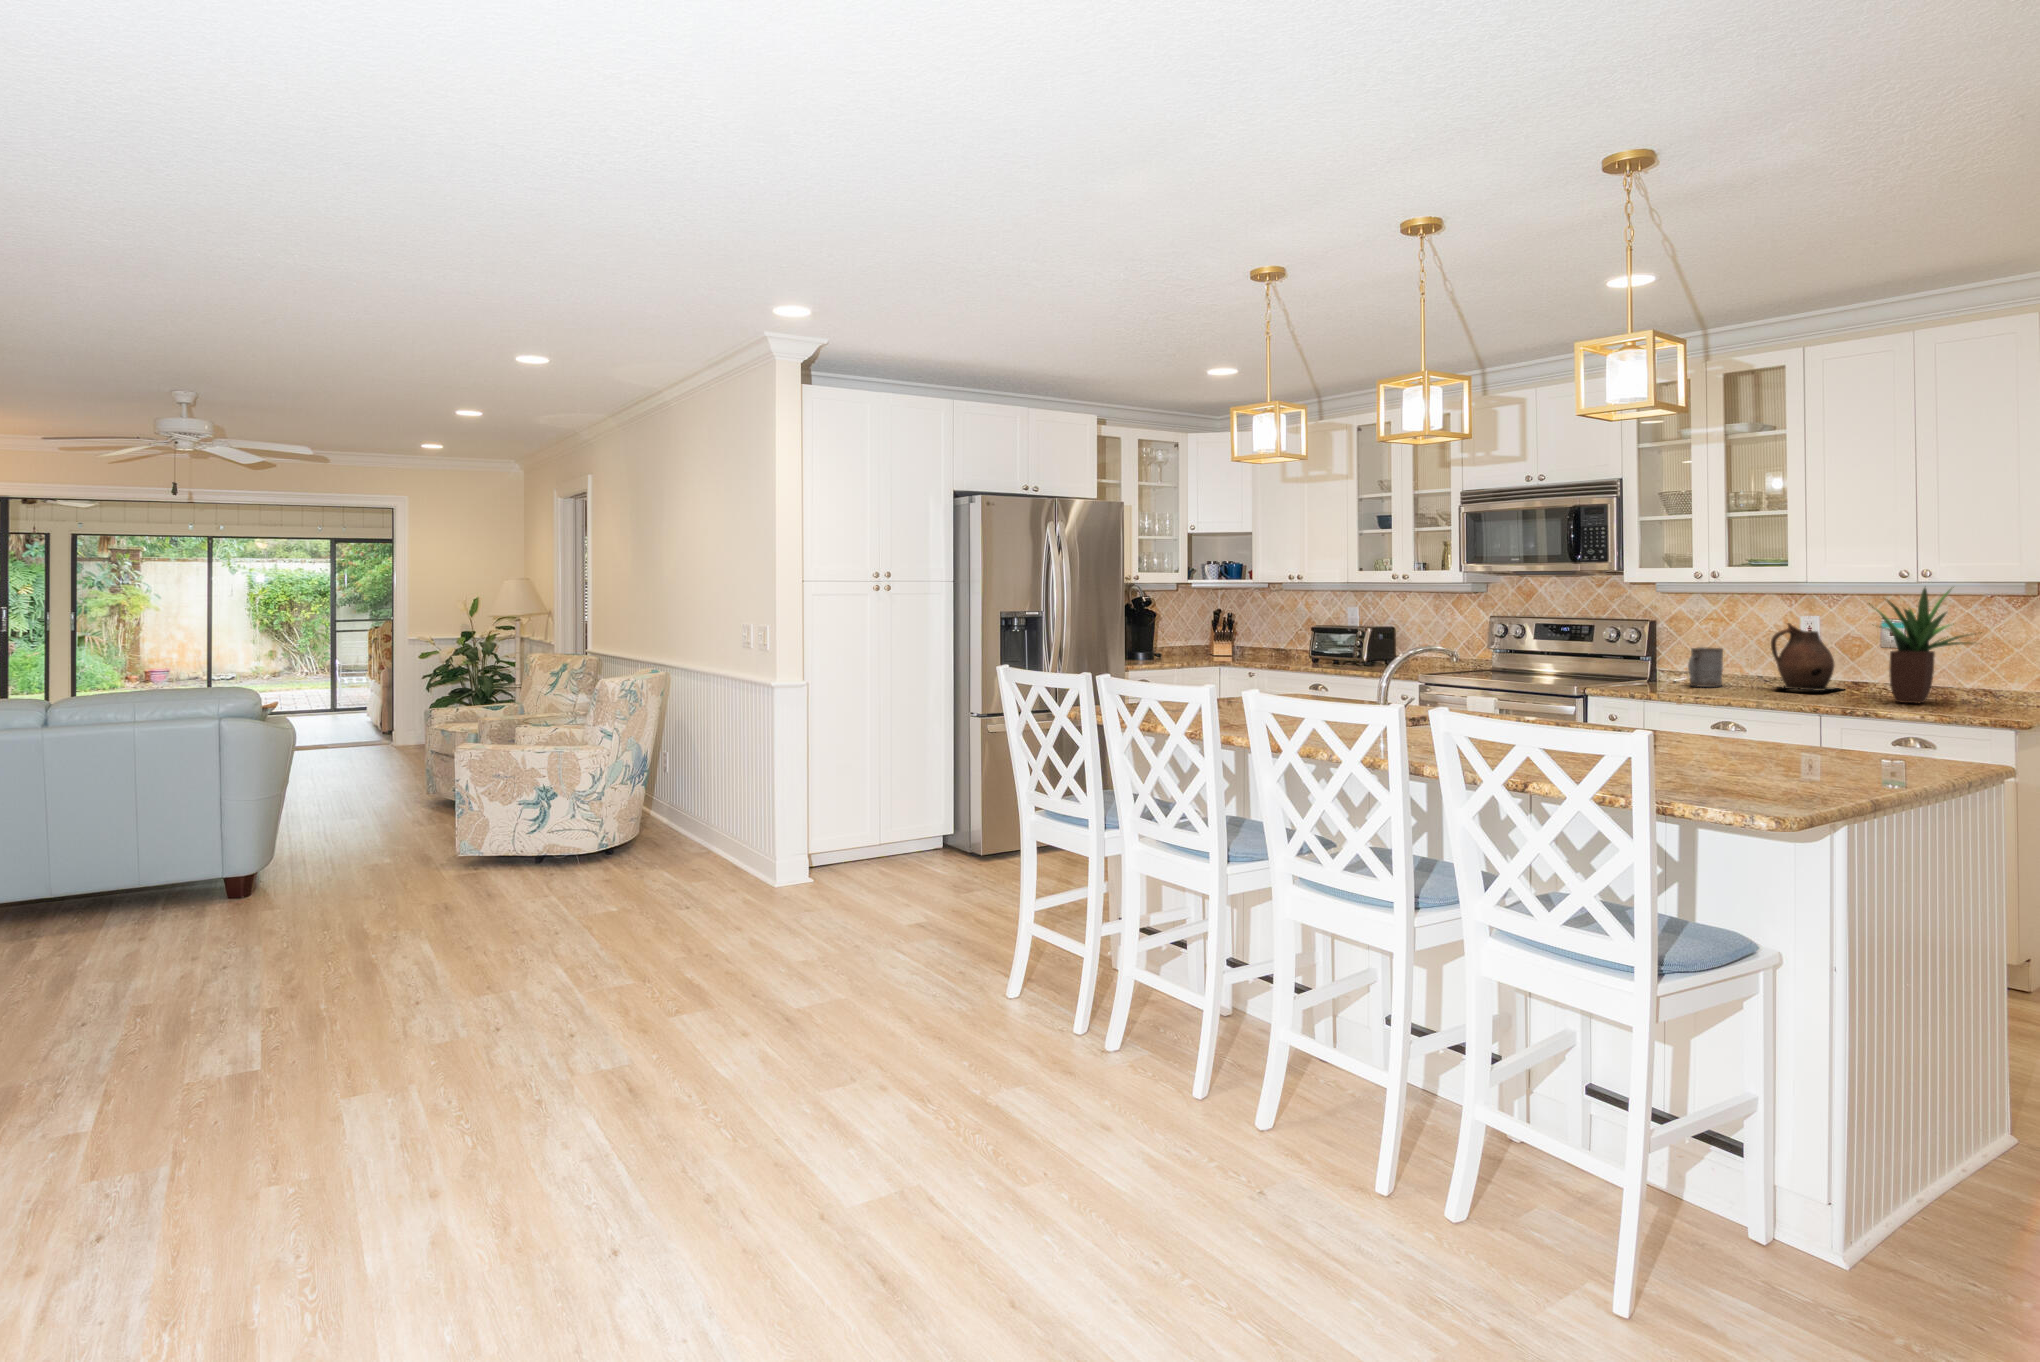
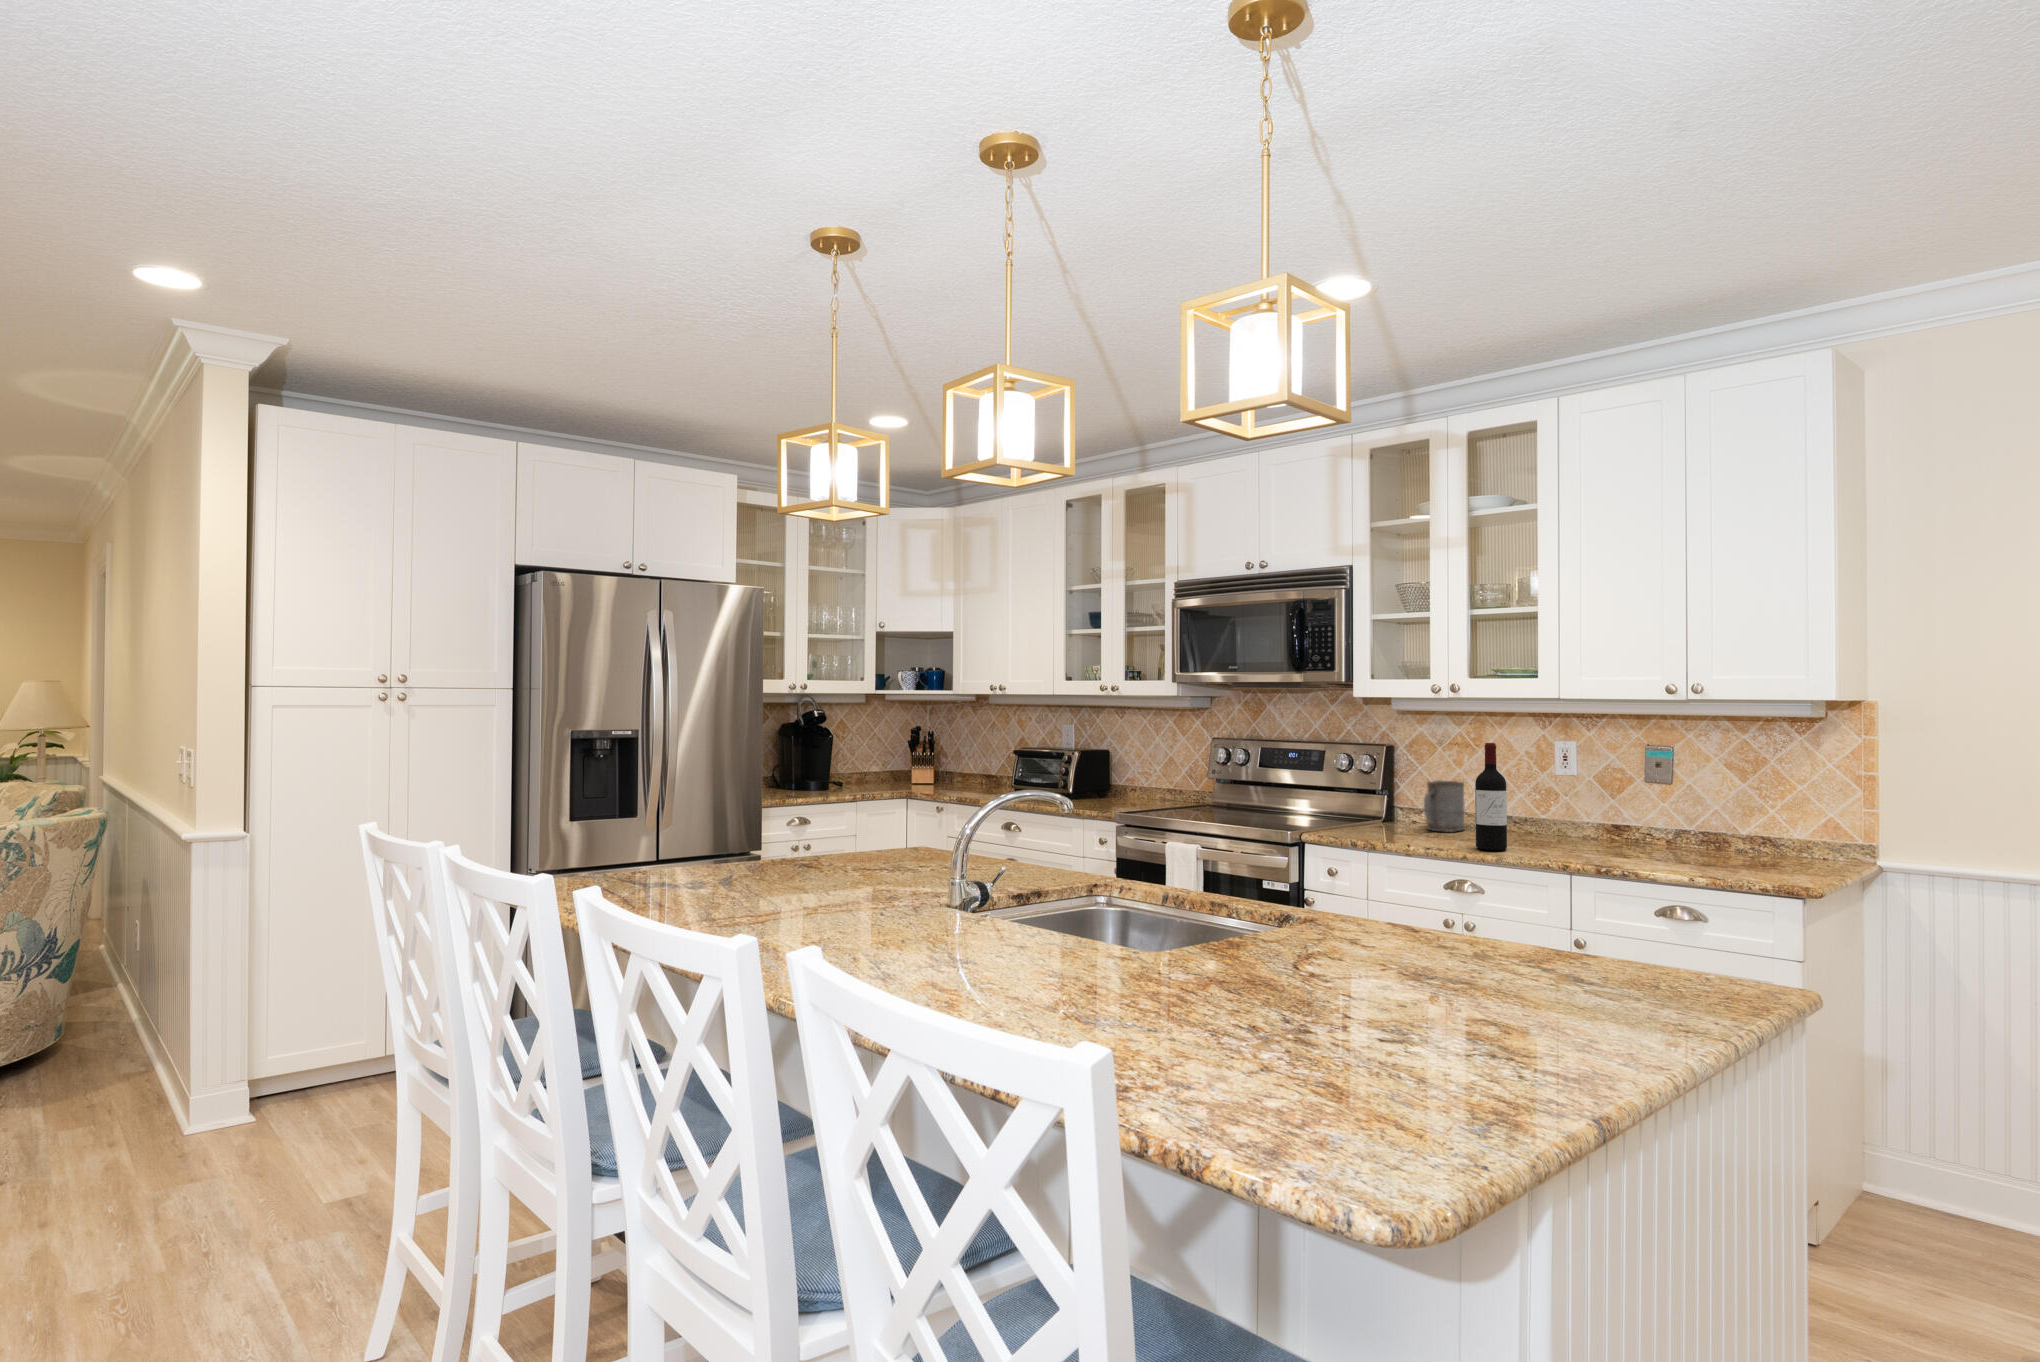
potted plant: present [1869,588,1982,703] -> none [1625,706,1763,858]
wine bottle: none [1735,616,1763,699] -> present [1475,743,1507,850]
ceramic pitcher: present [1771,623,1834,691] -> none [1518,751,1607,840]

